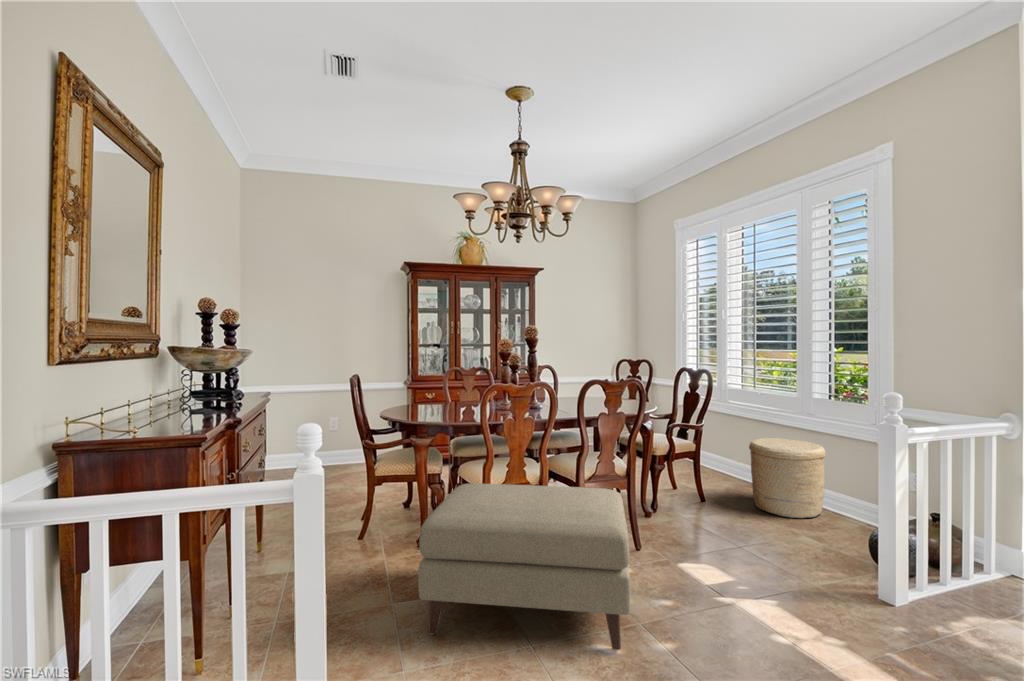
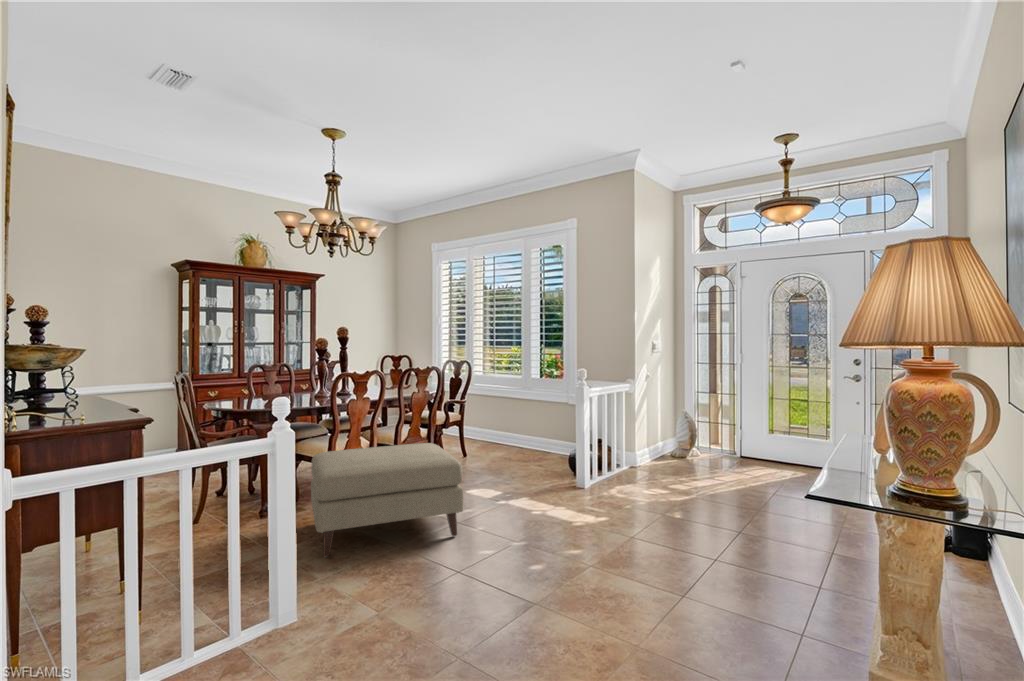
woven basket: present [749,438,826,518] -> none [494,406,541,457]

